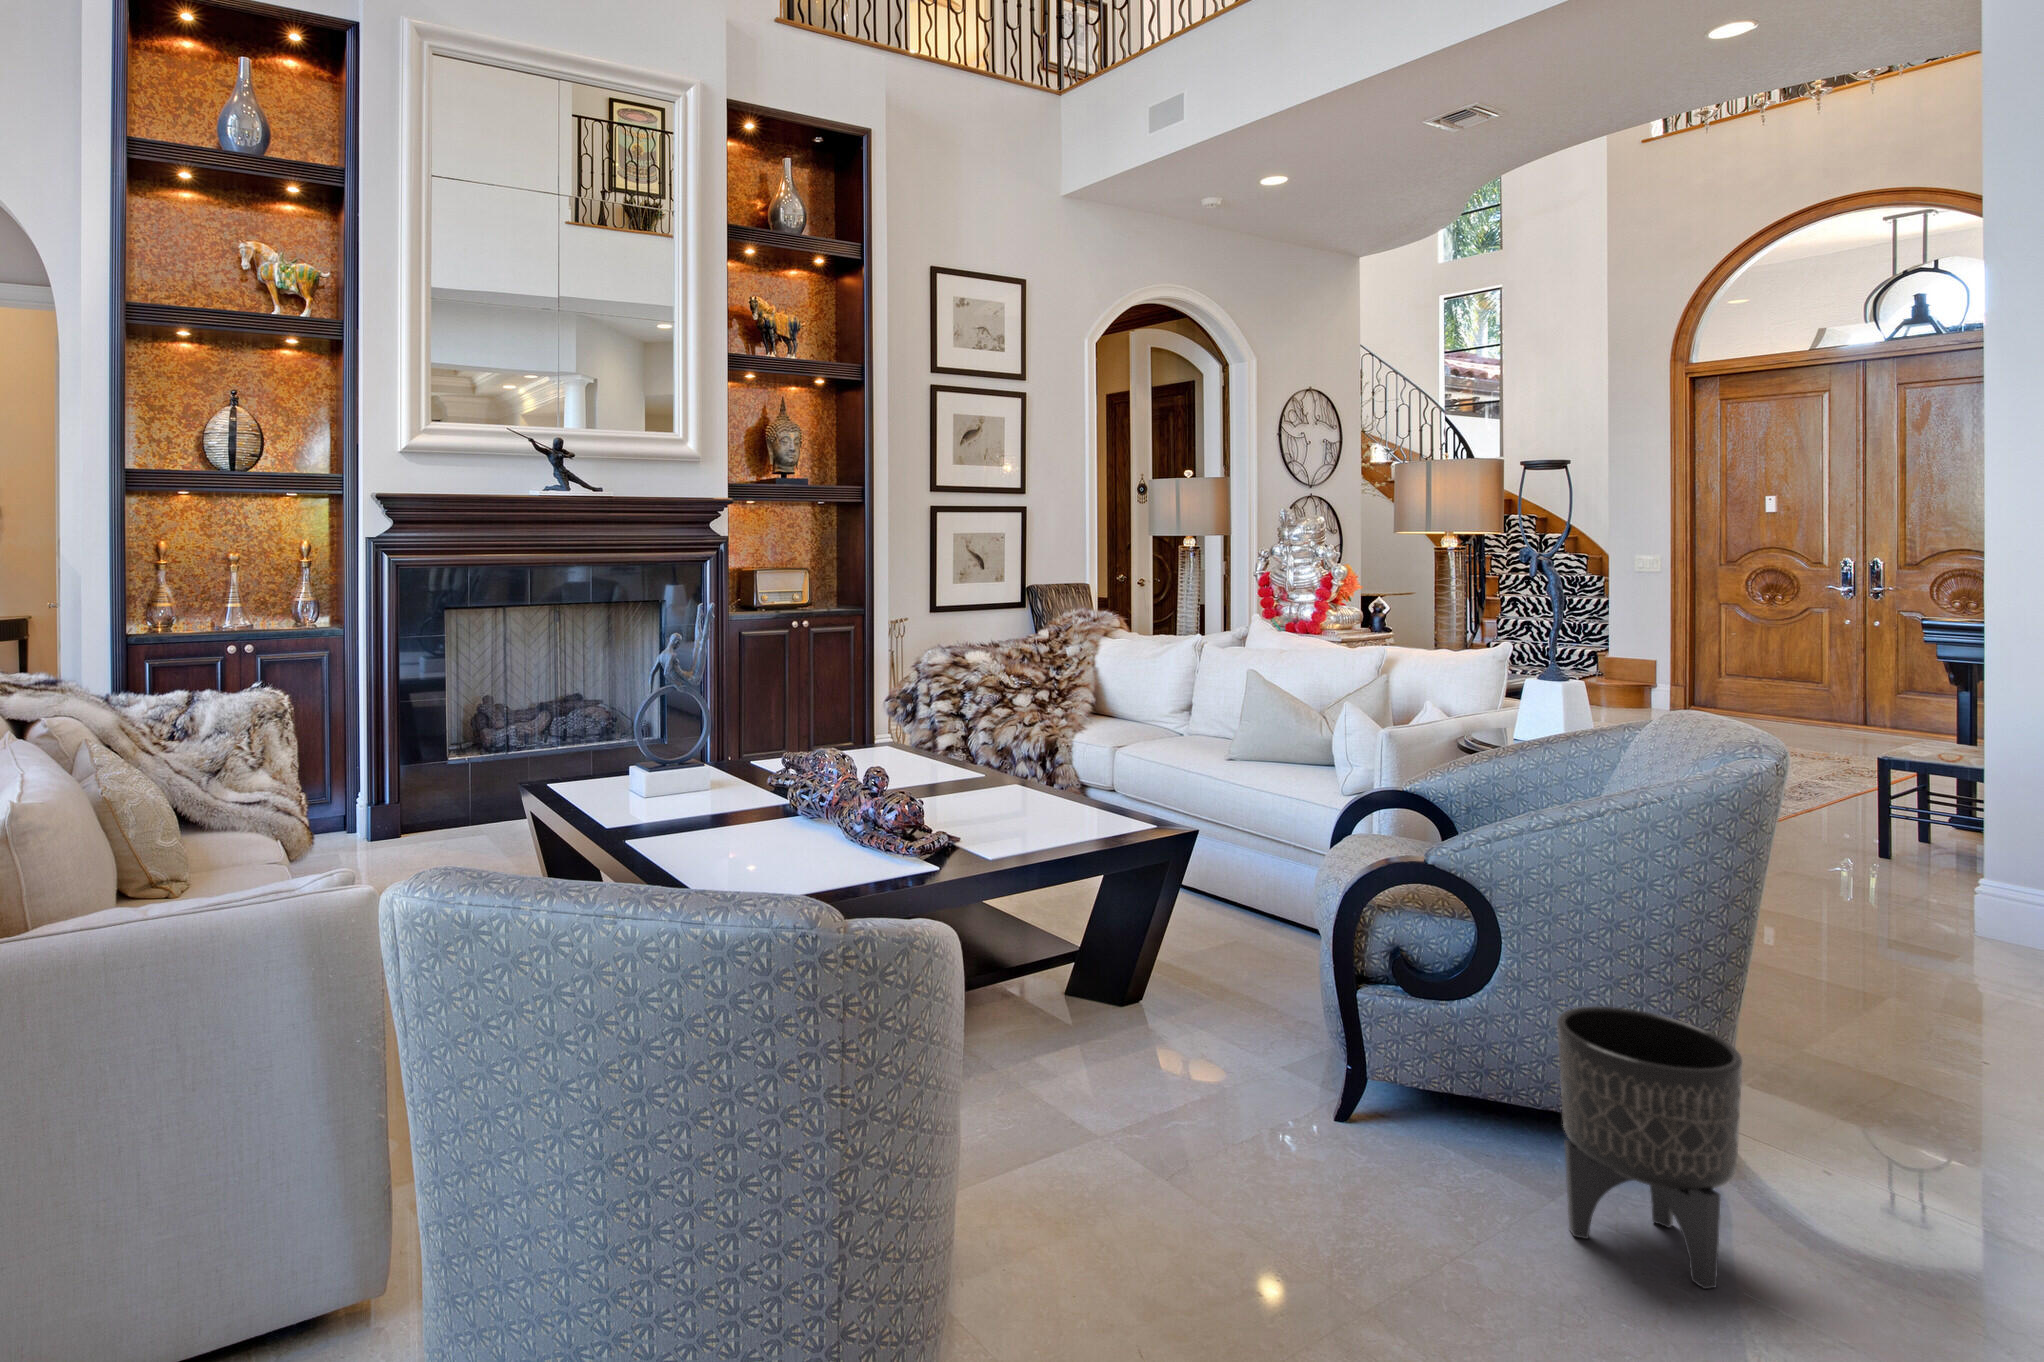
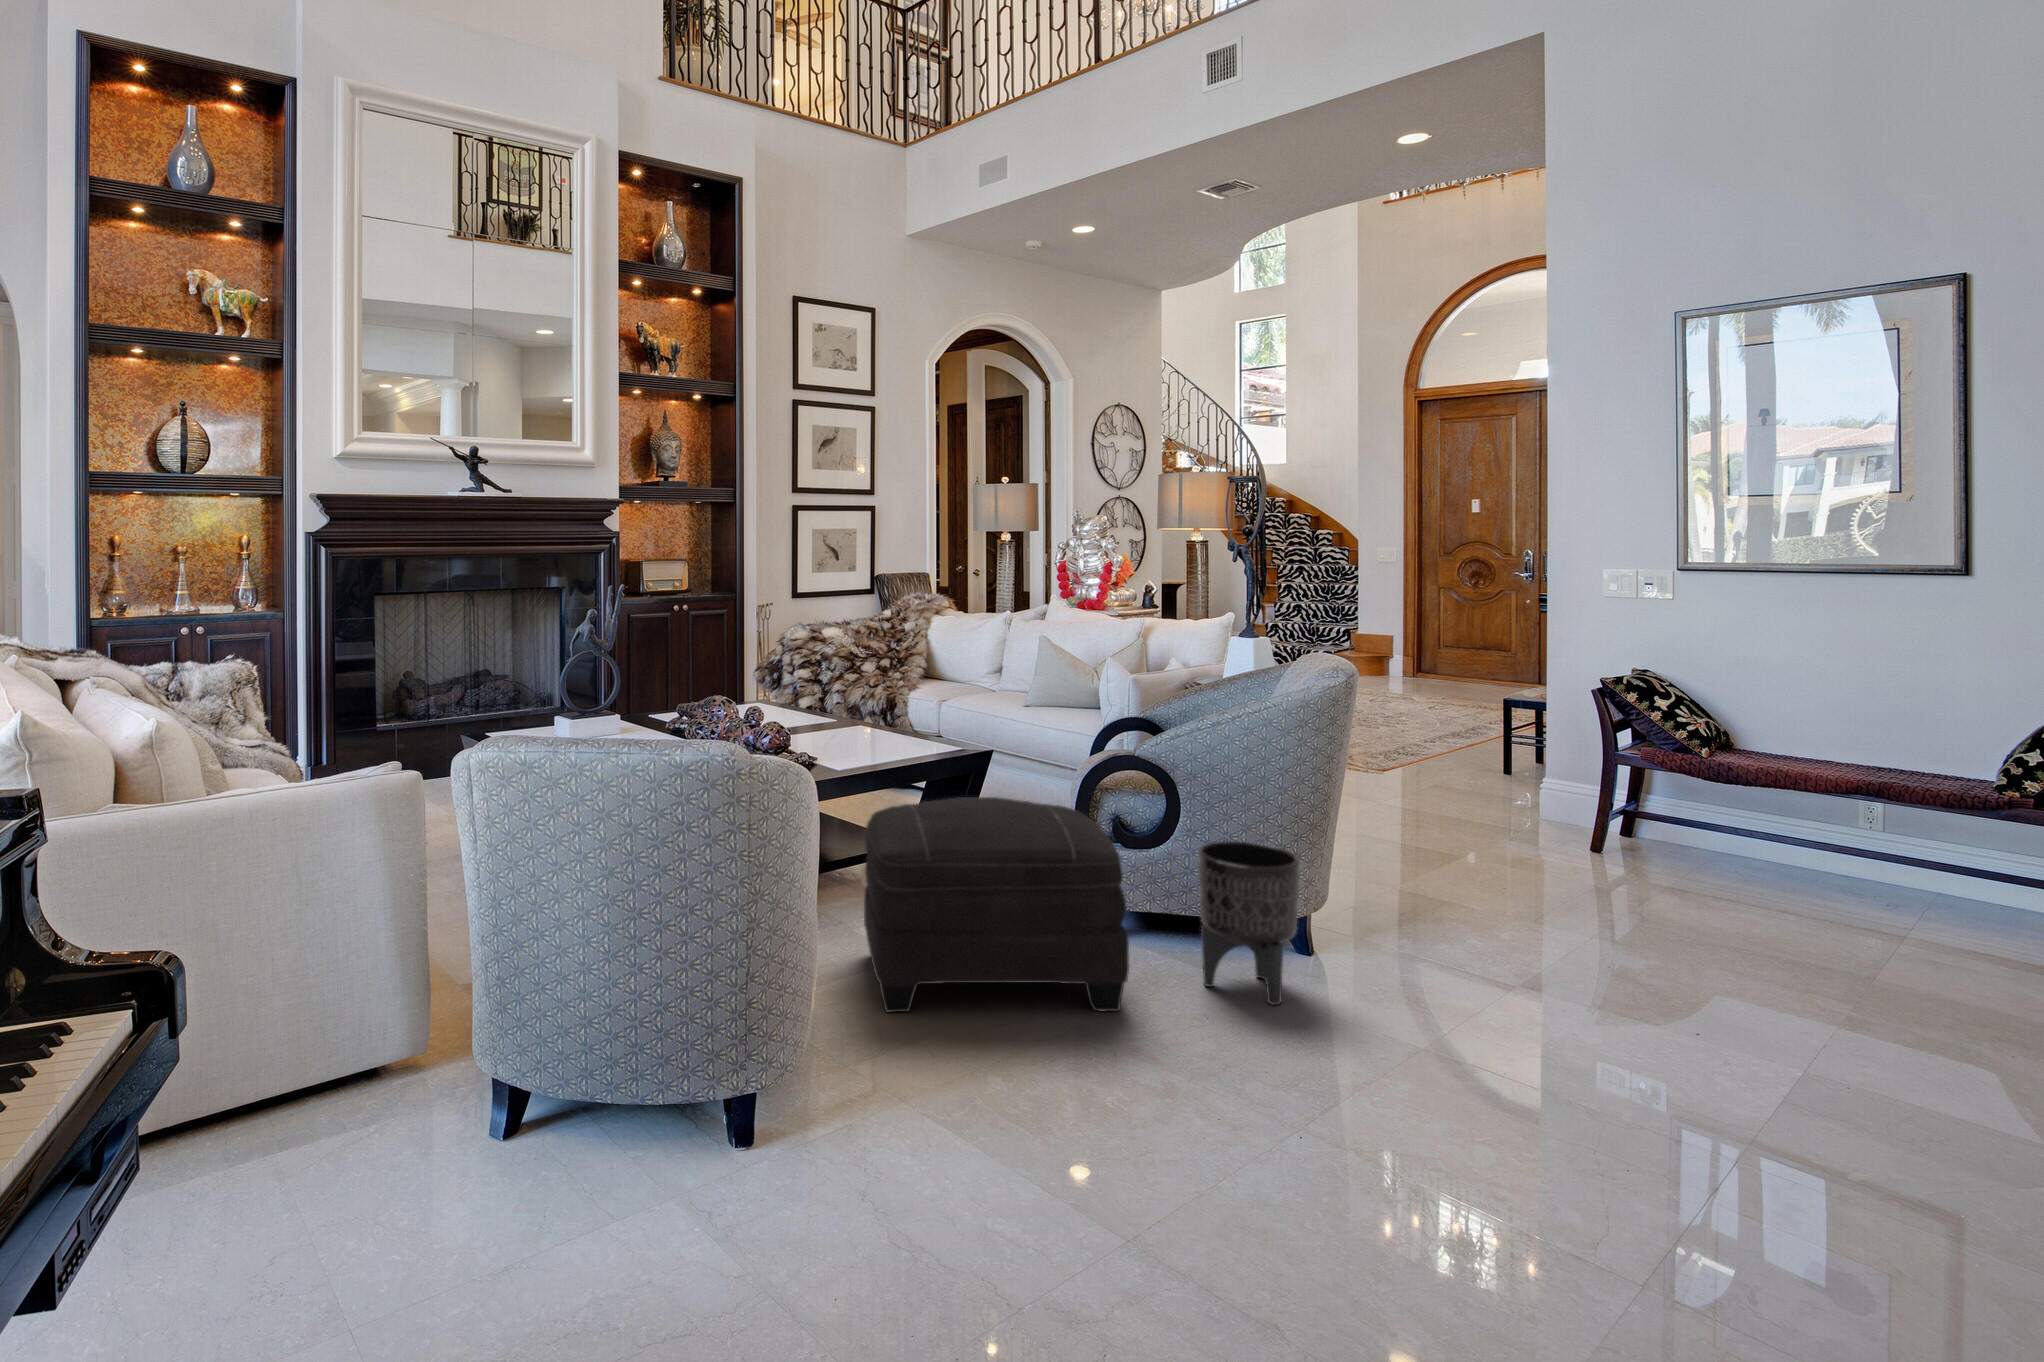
ottoman: none [1034,920,1462,1284] -> present [864,797,1129,1012]

